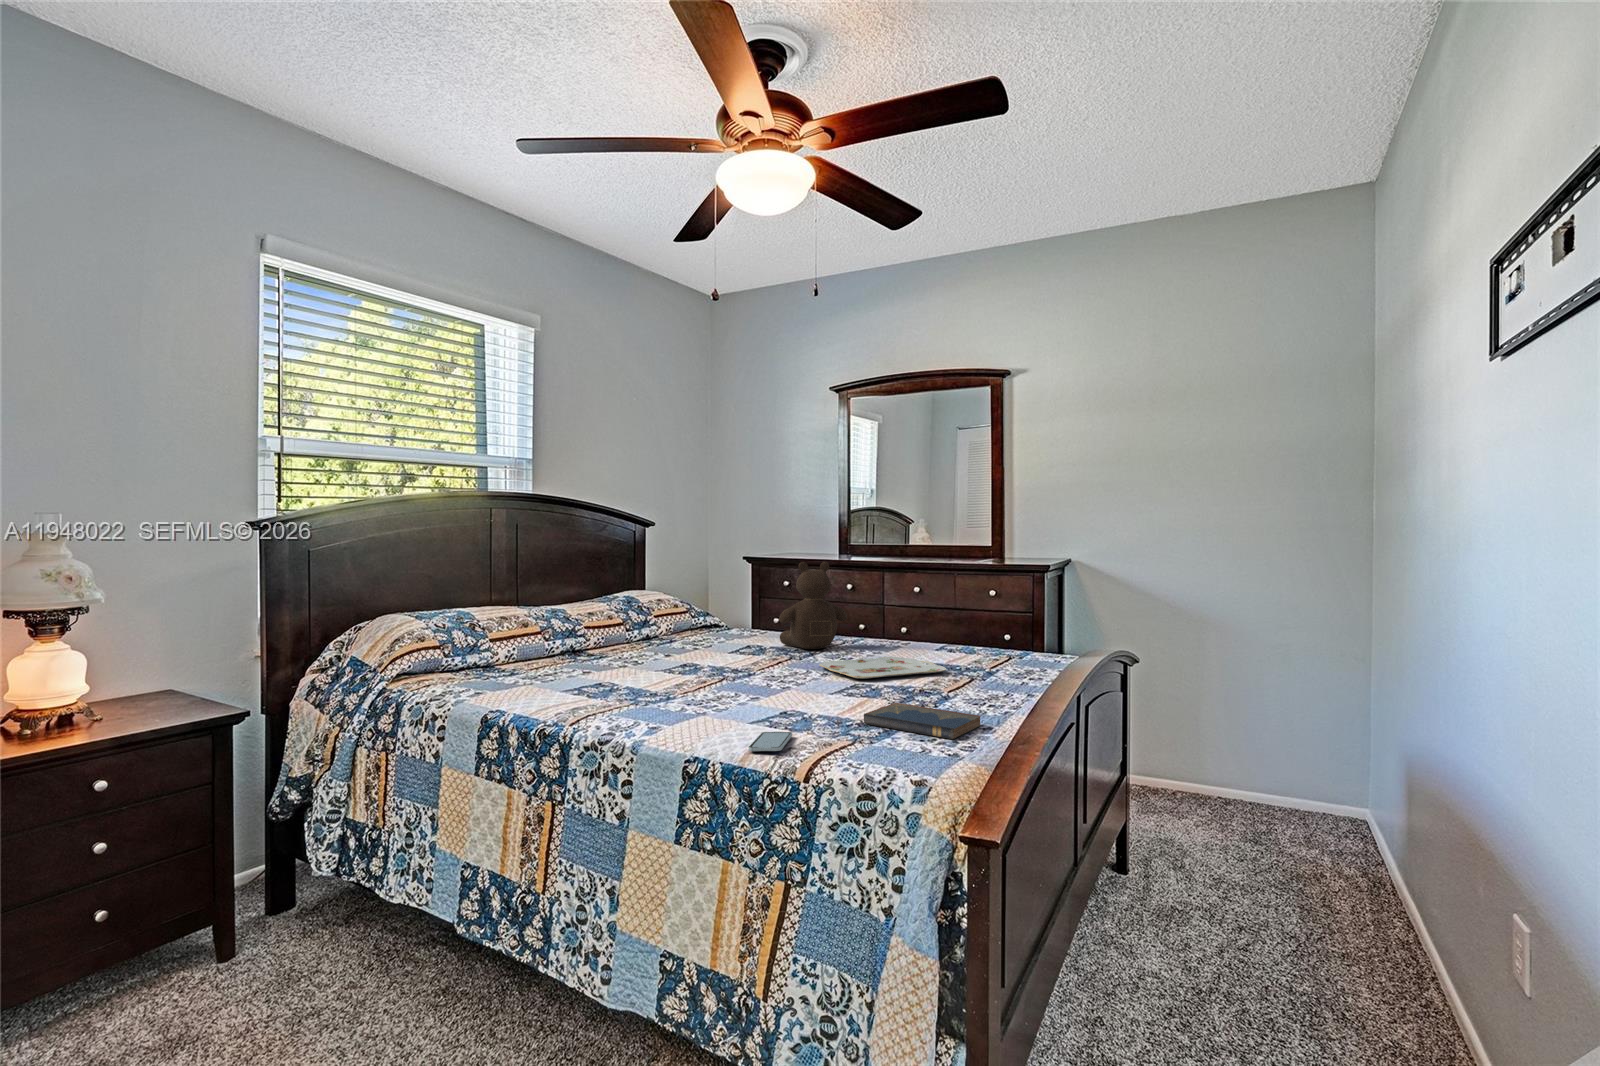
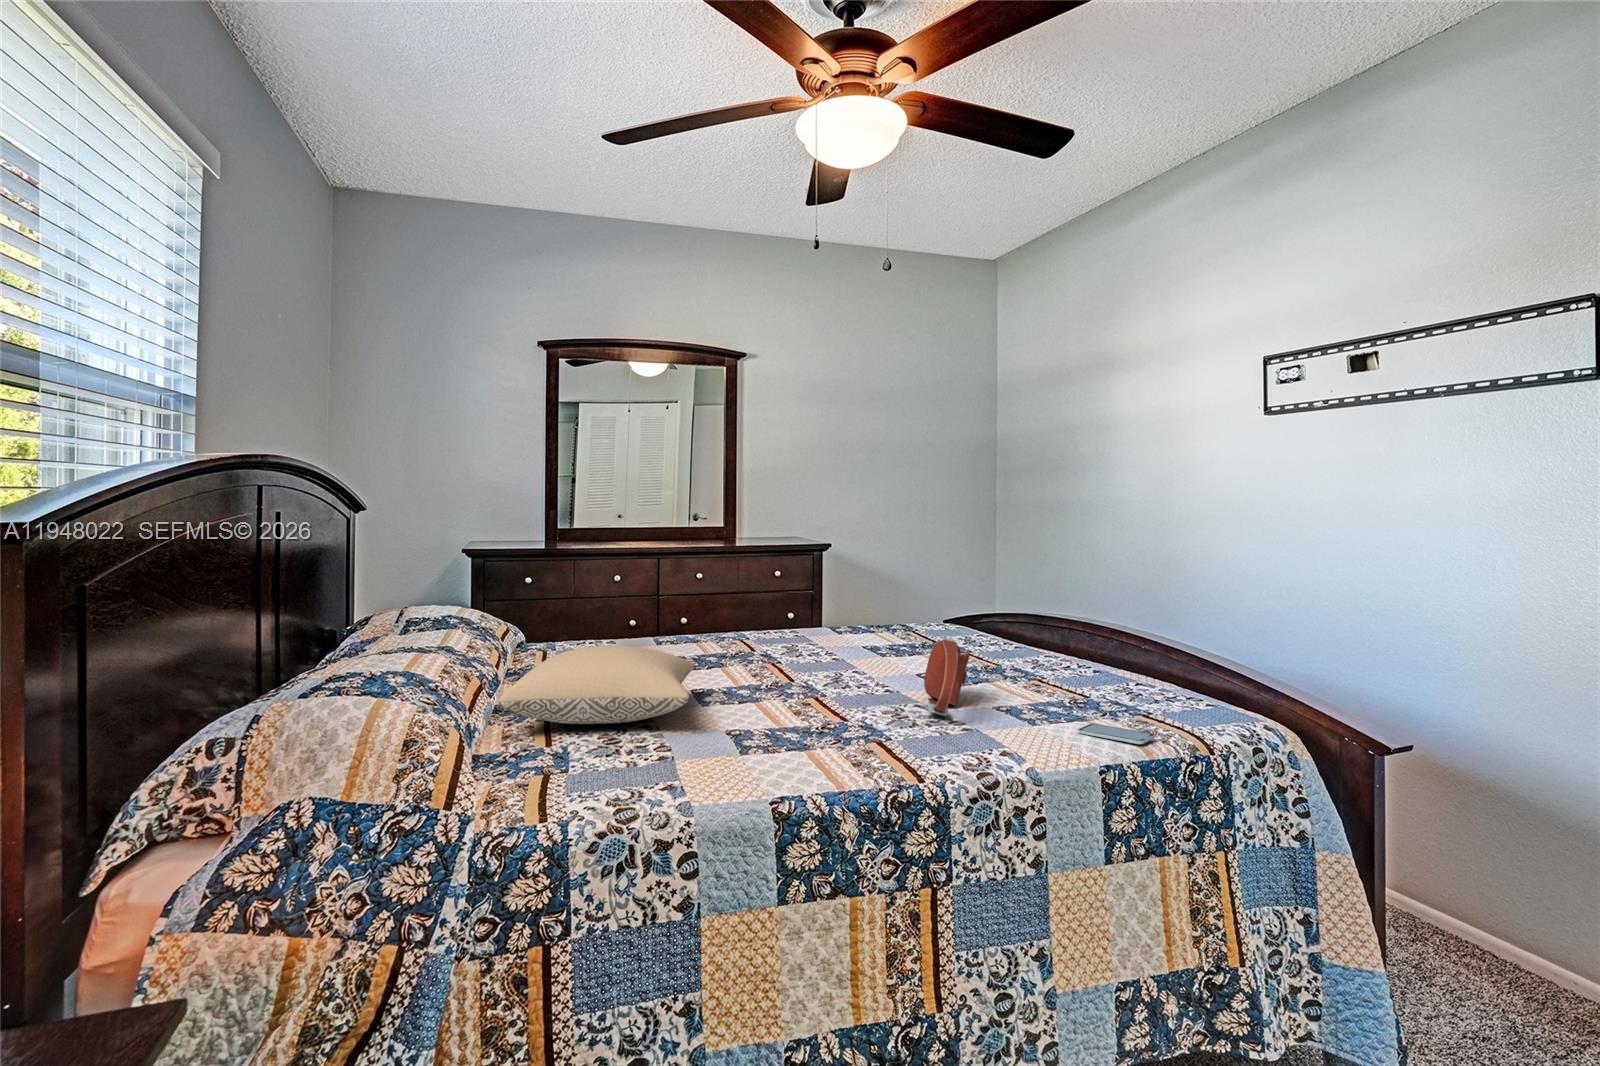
teddy bear: present [779,562,847,649] -> none [672,561,746,661]
pillow: none [526,615,687,666] -> present [498,645,695,724]
handbag: none [703,639,826,704] -> present [924,639,970,716]
serving tray: present [820,657,946,679] -> none [814,654,918,677]
hardcover book: present [864,703,981,739] -> none [1035,681,1147,706]

